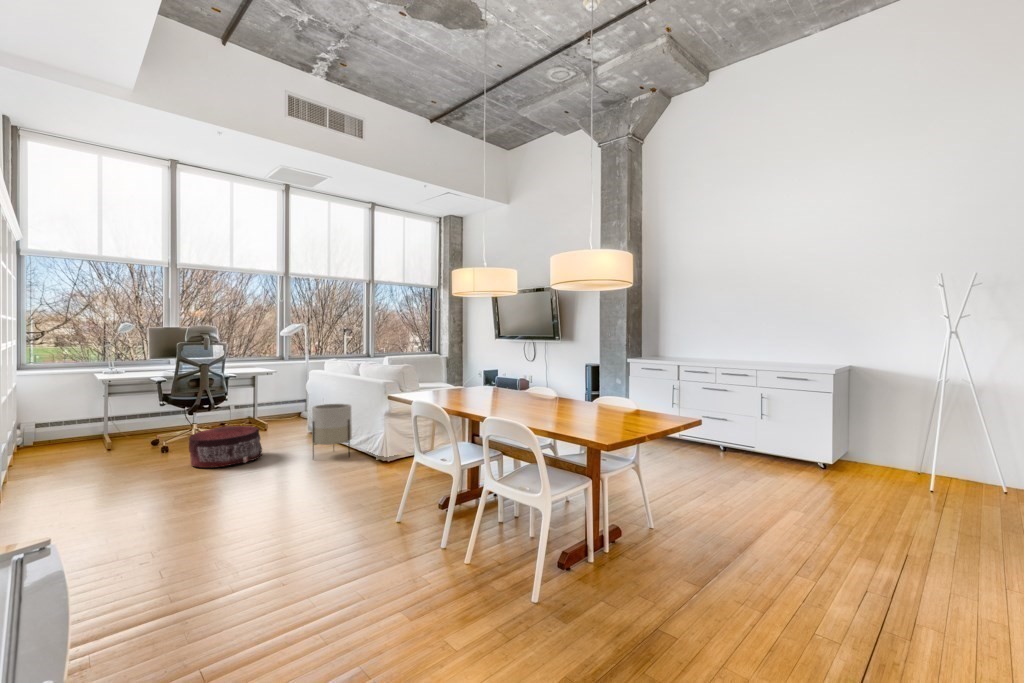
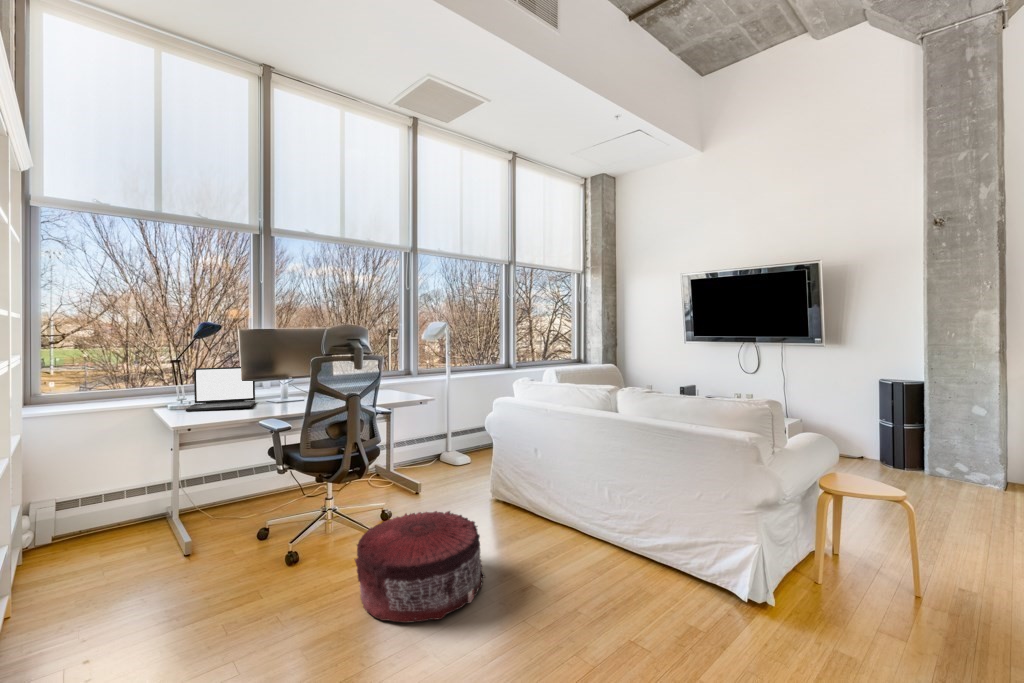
laptop: none [112,350,158,374] -> present [186,367,255,411]
planter: present [312,404,352,459] -> none [573,467,648,586]

